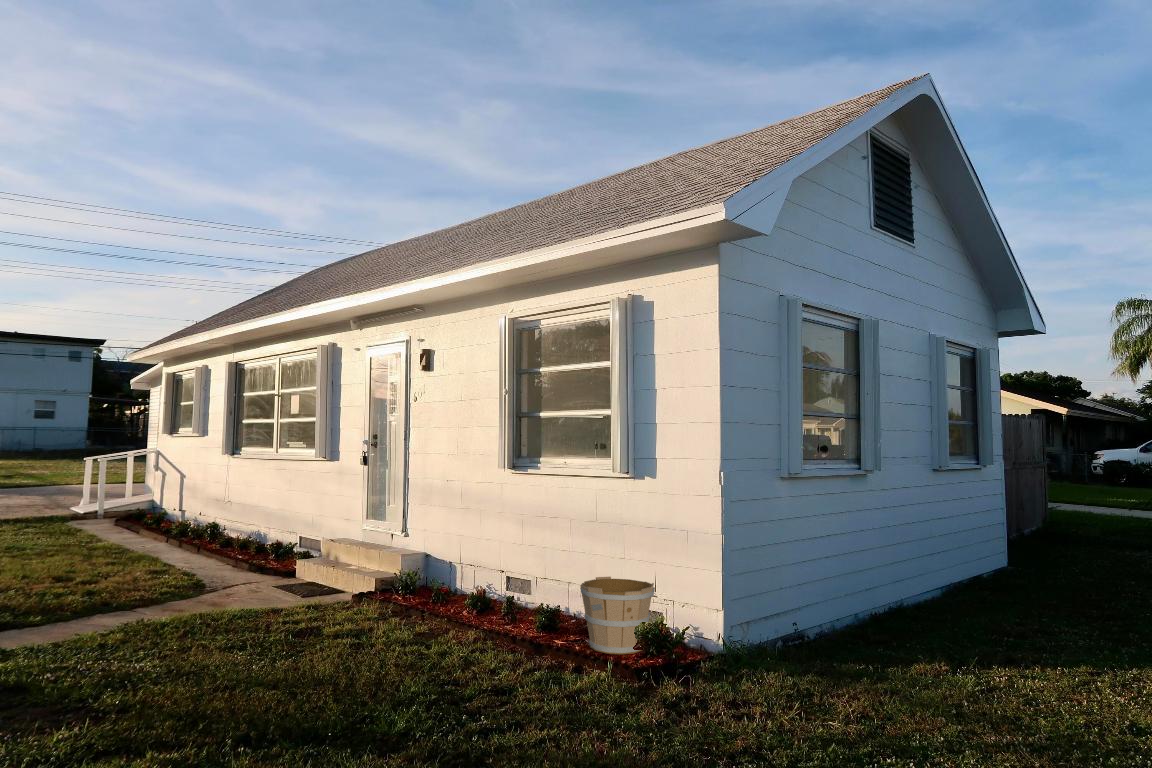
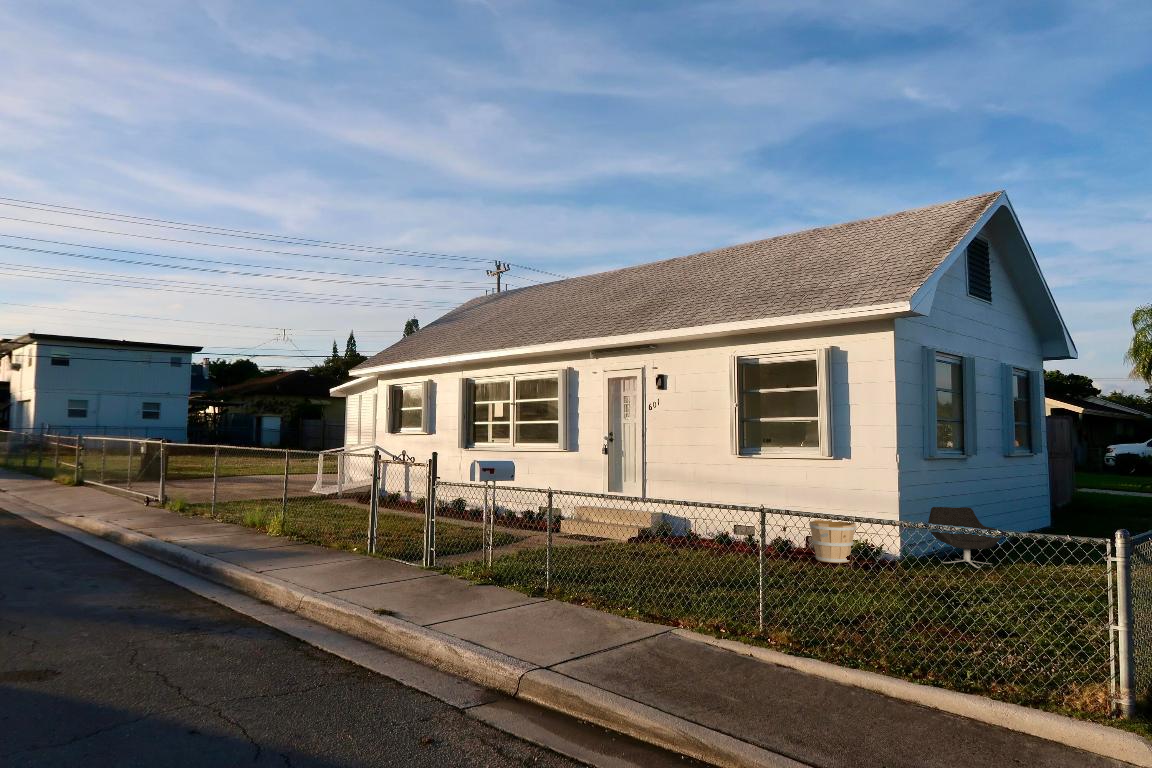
lounge chair: none [779,556,895,668] -> present [928,507,1001,568]

